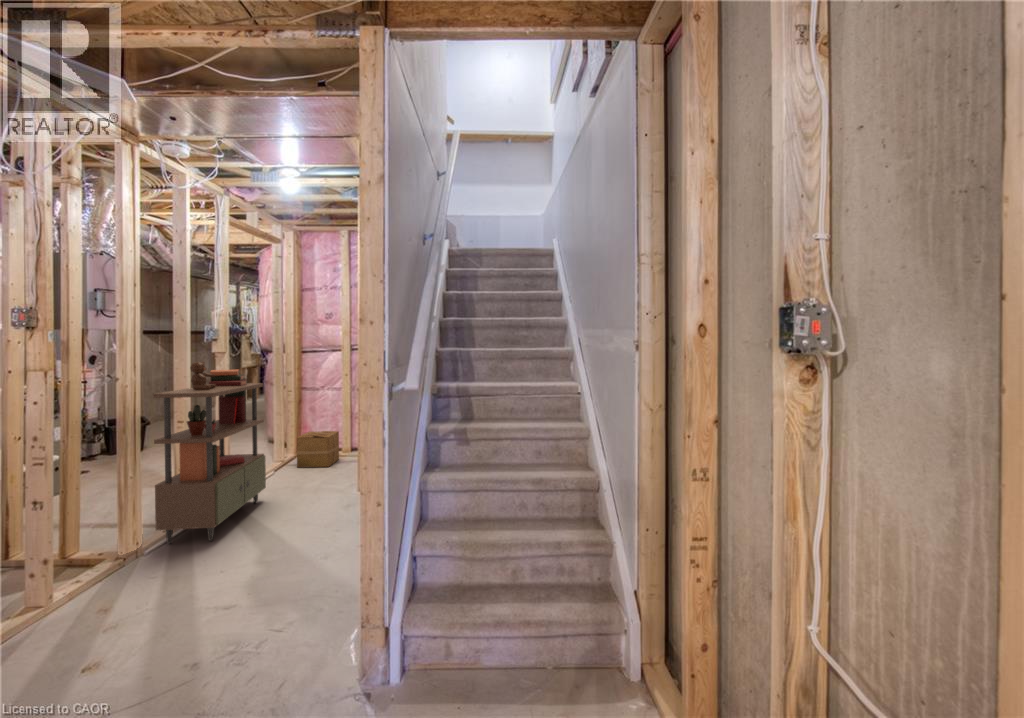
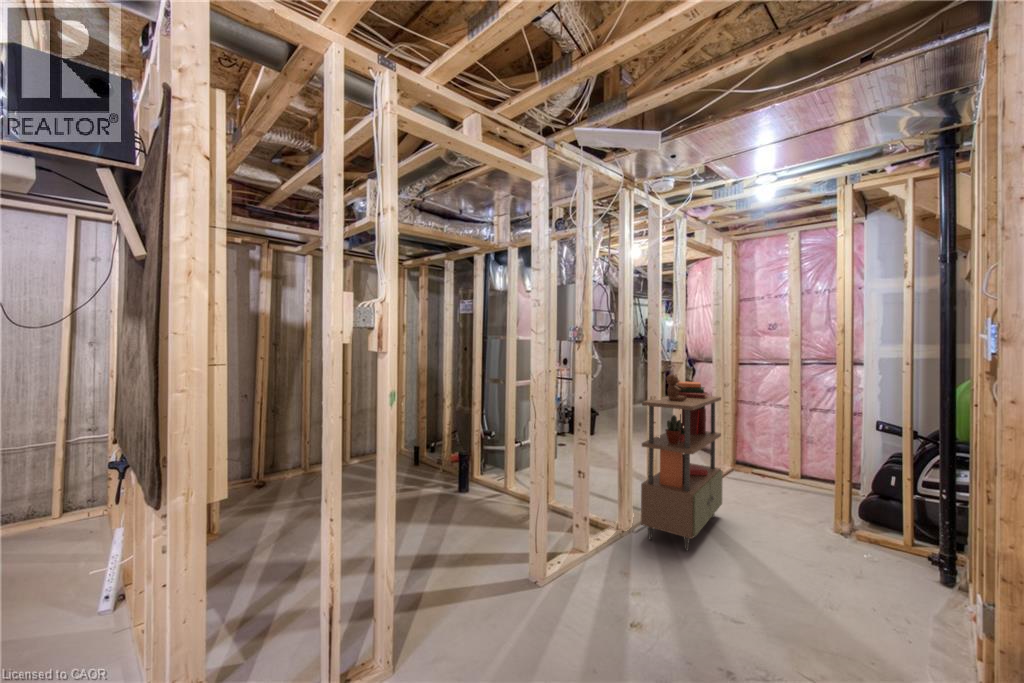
cardboard box: present [297,431,339,467] -> none [738,448,783,492]

